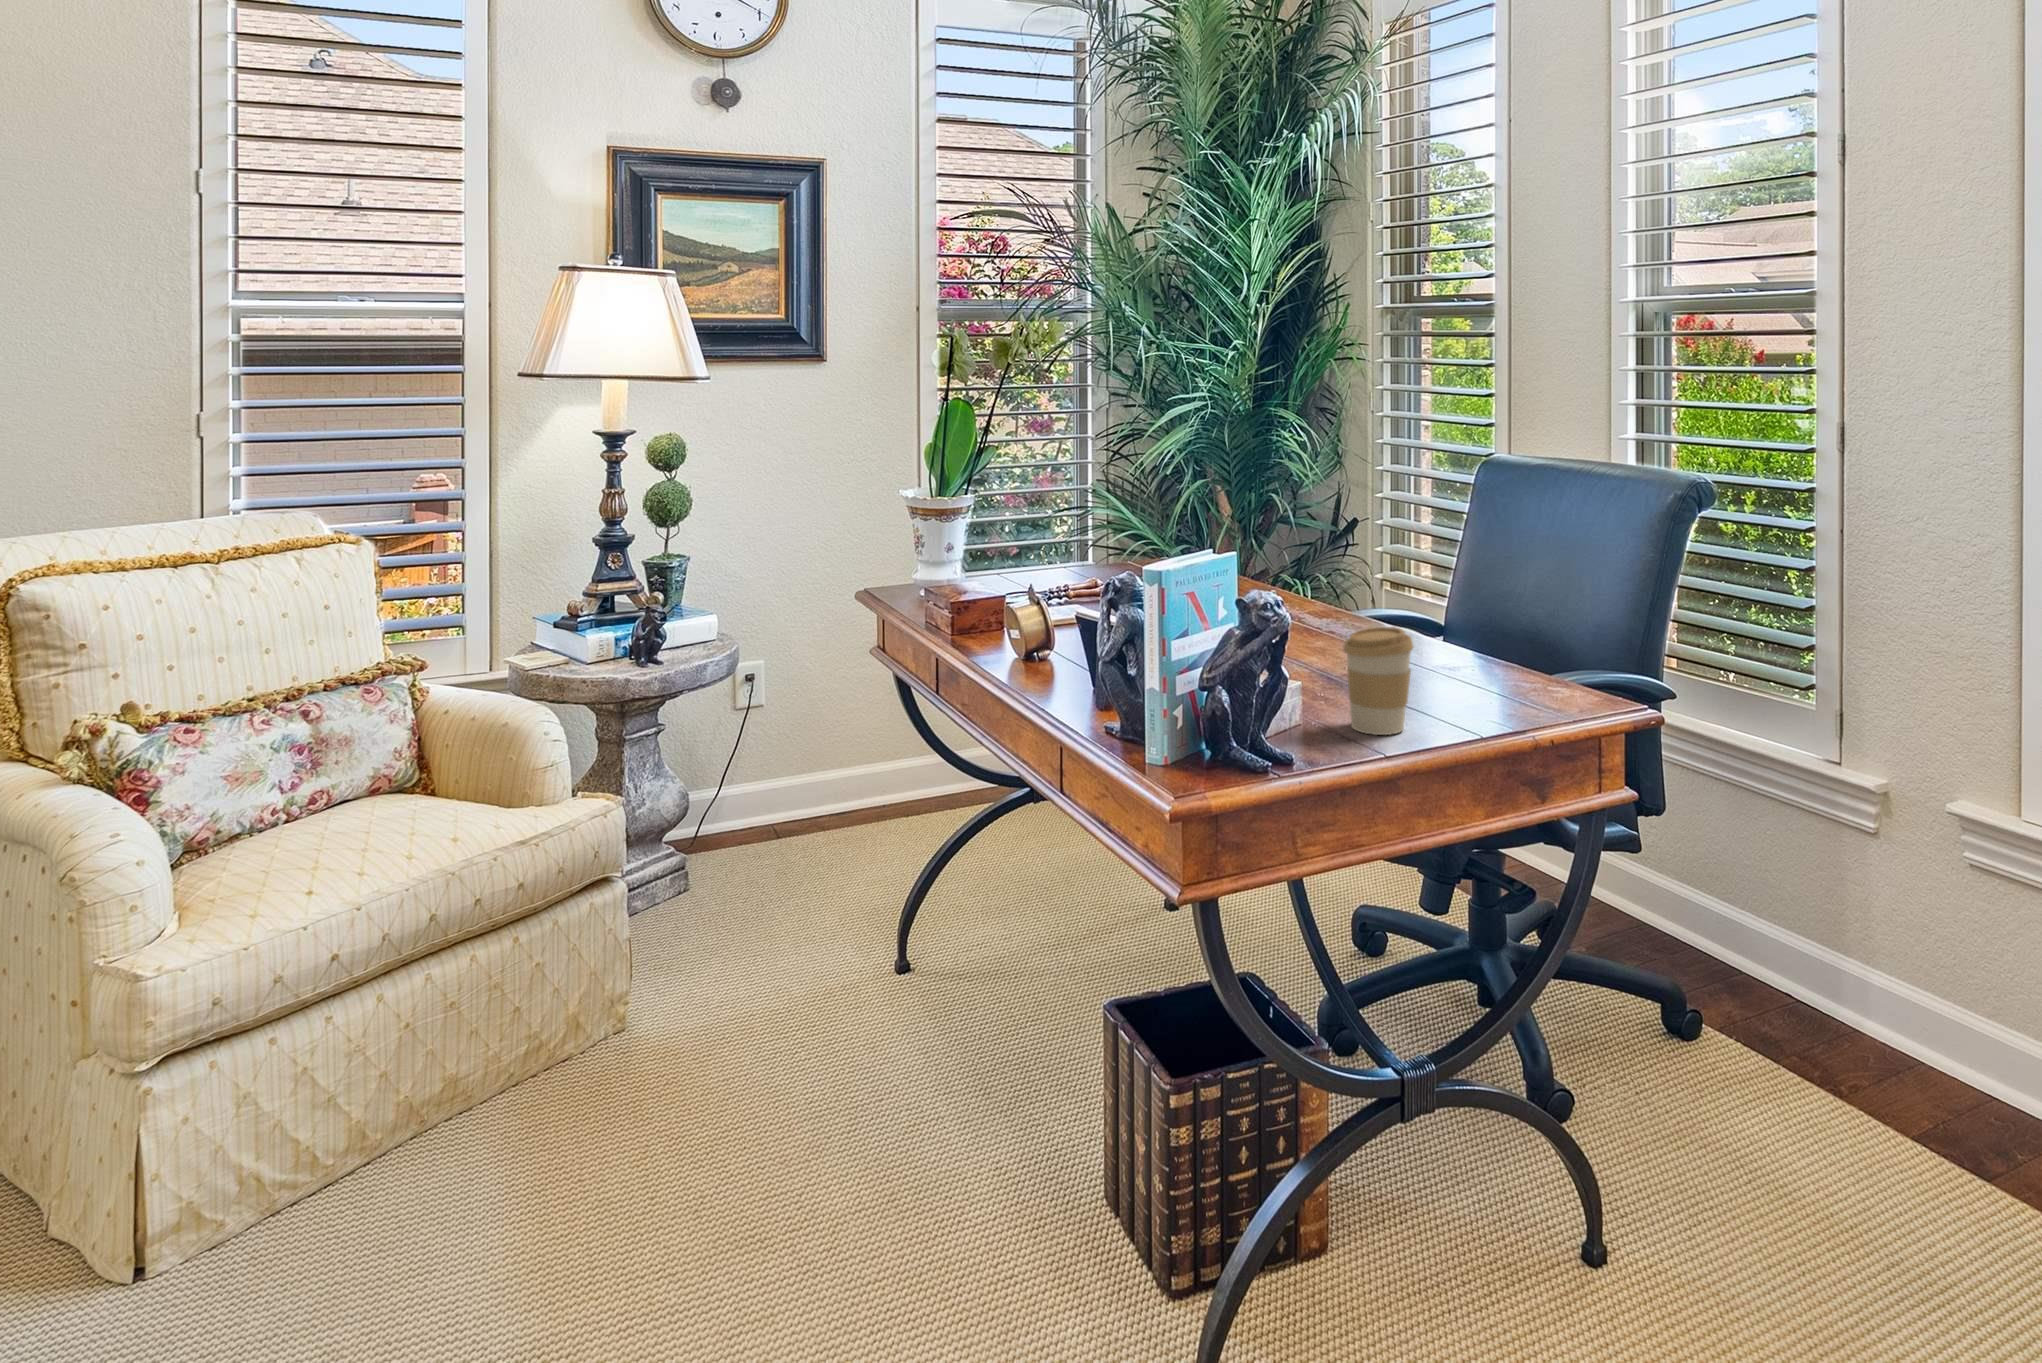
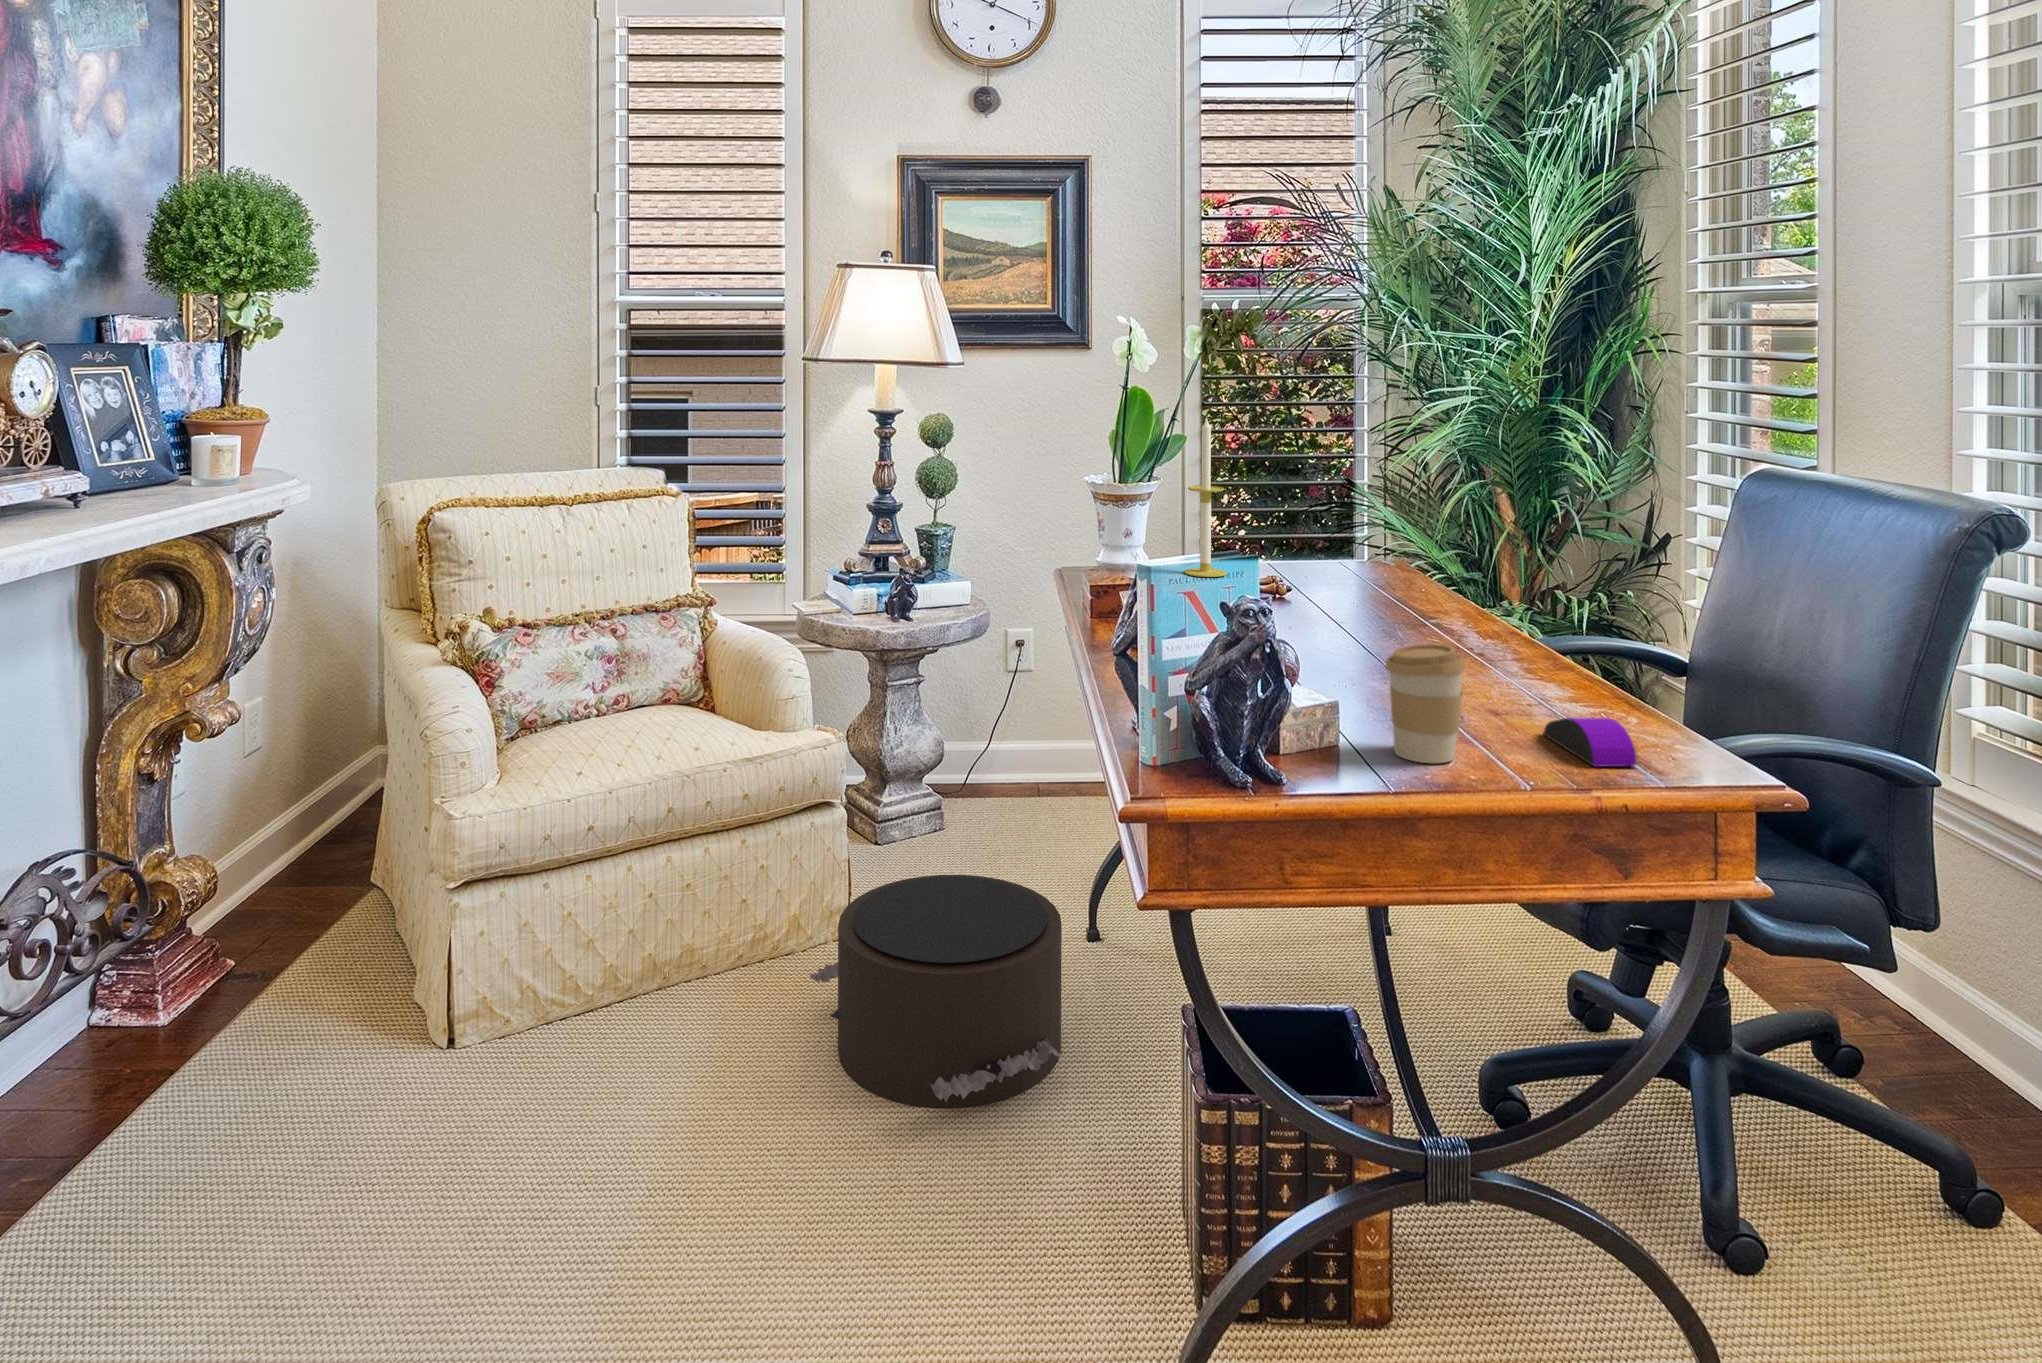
candle: none [1002,428,1044,588] -> present [1184,417,1227,577]
computer mouse: none [1444,677,1535,720] -> present [1543,718,1636,767]
pouf: none [613,929,934,1191] -> present [810,875,1063,1108]

